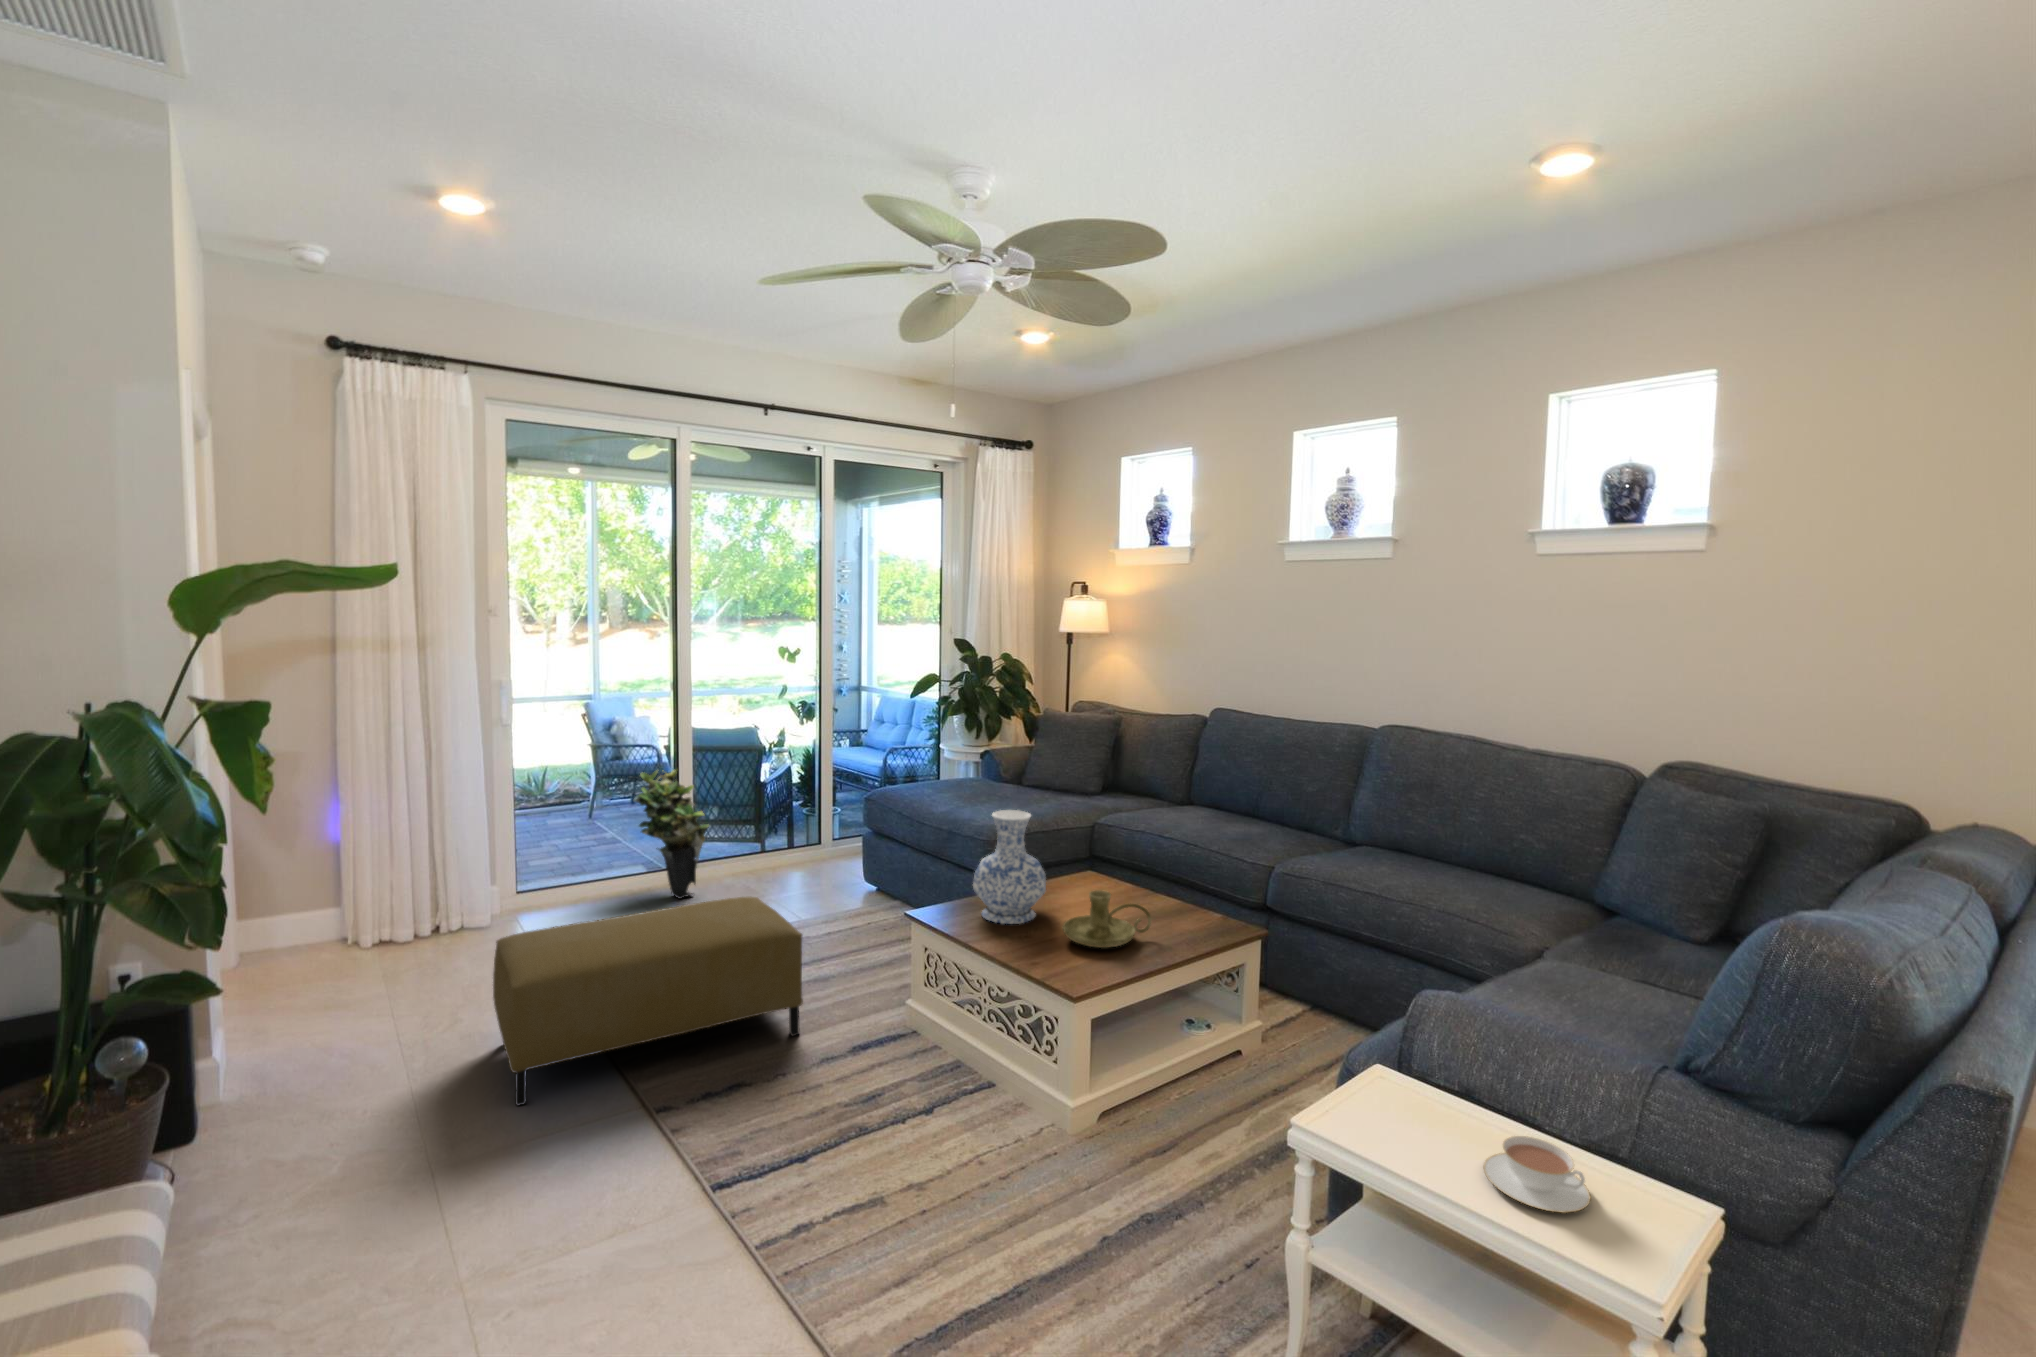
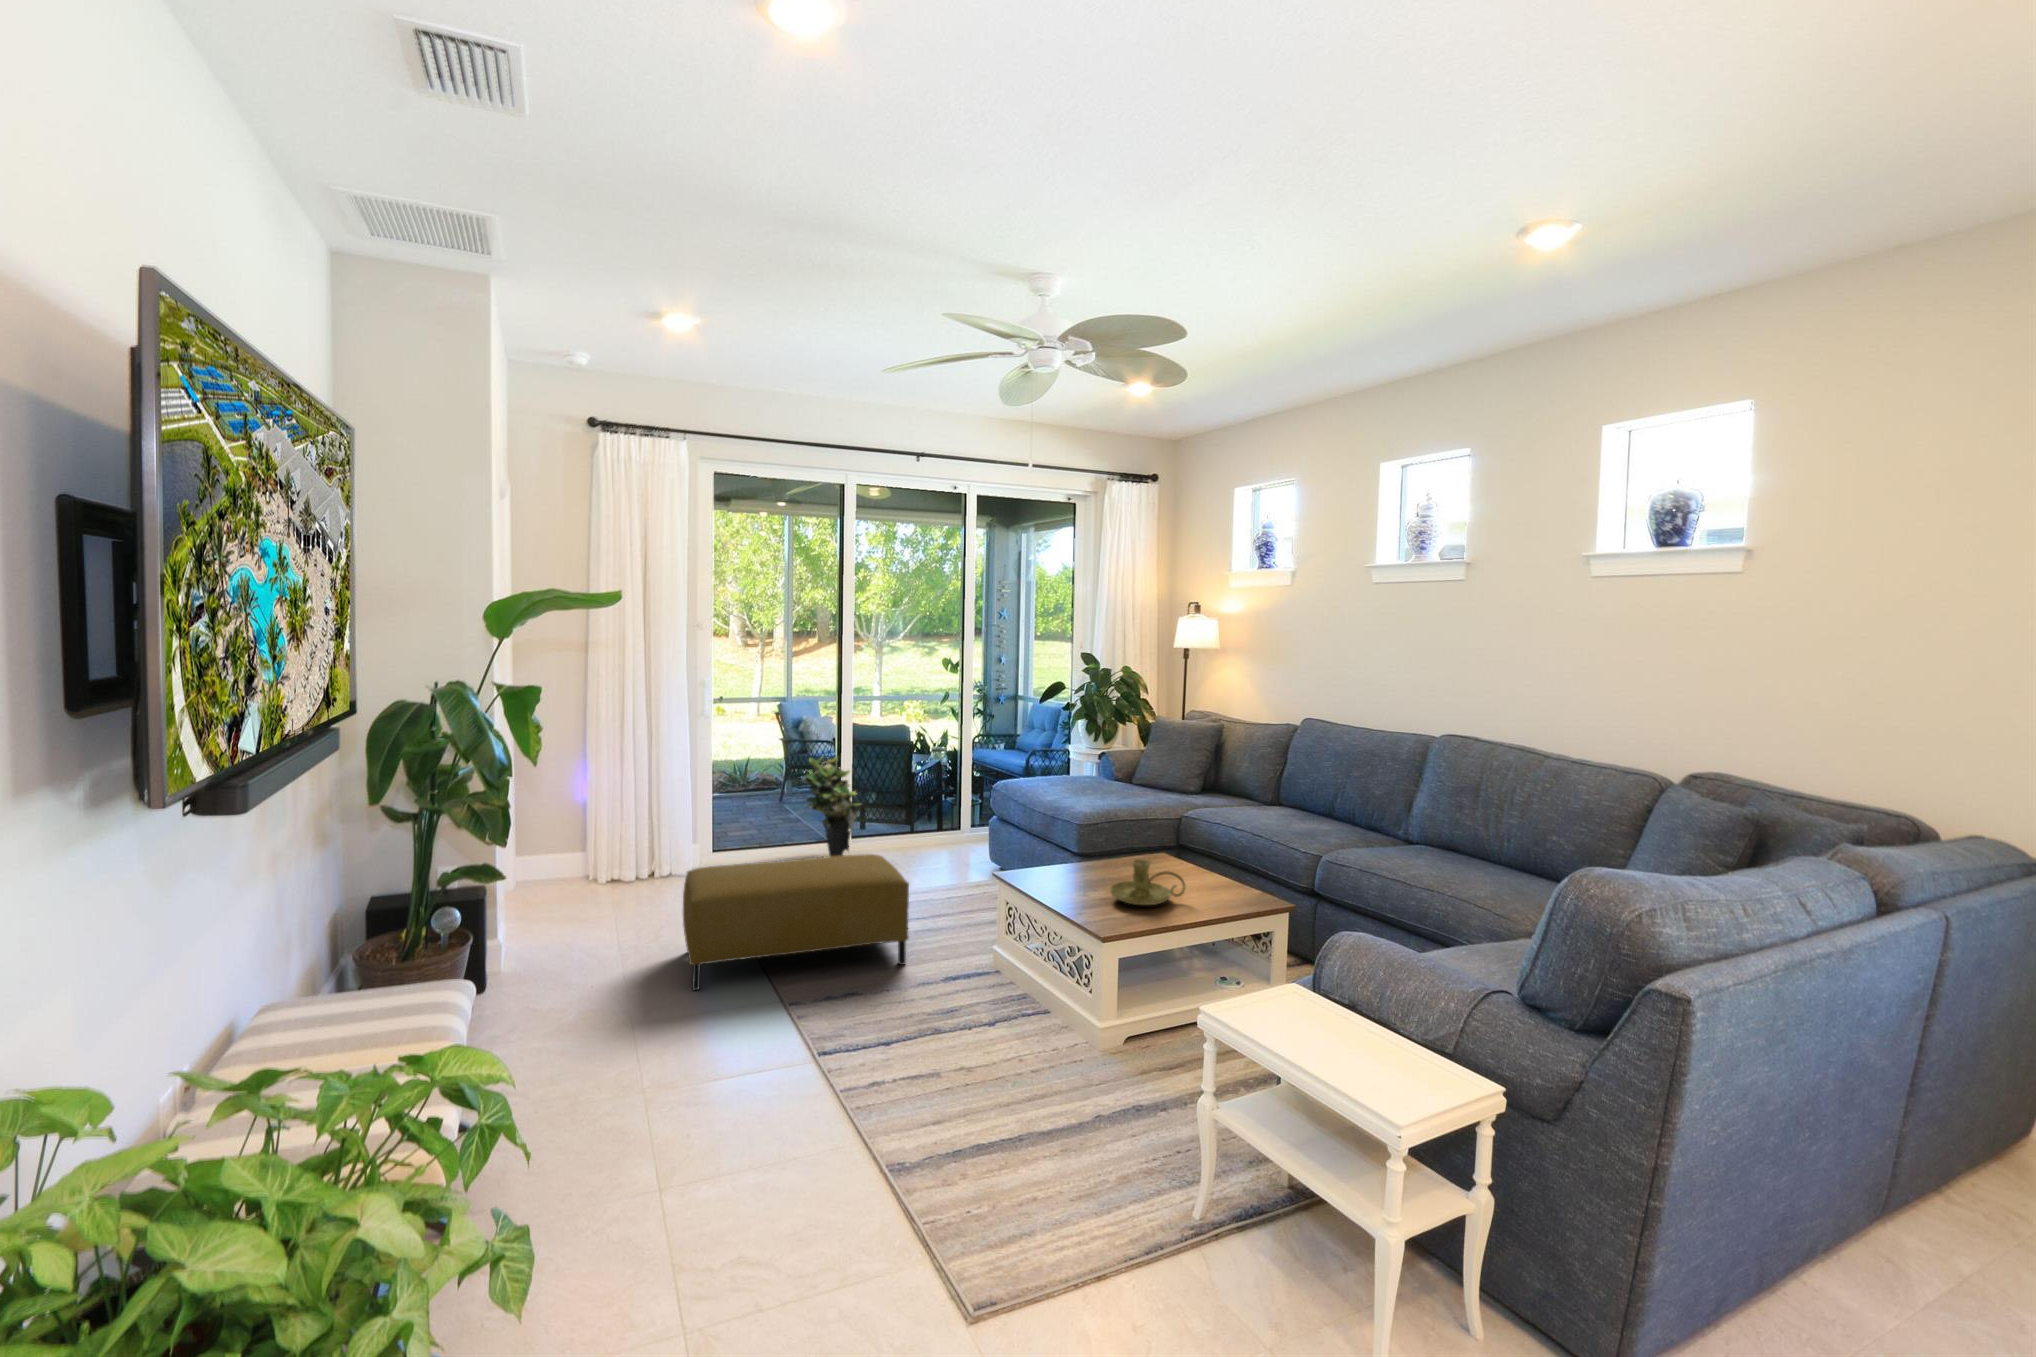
vase: present [973,810,1046,924] -> none [1046,792,1106,885]
teacup: present [1484,1136,1591,1213] -> none [1328,1026,1404,1077]

